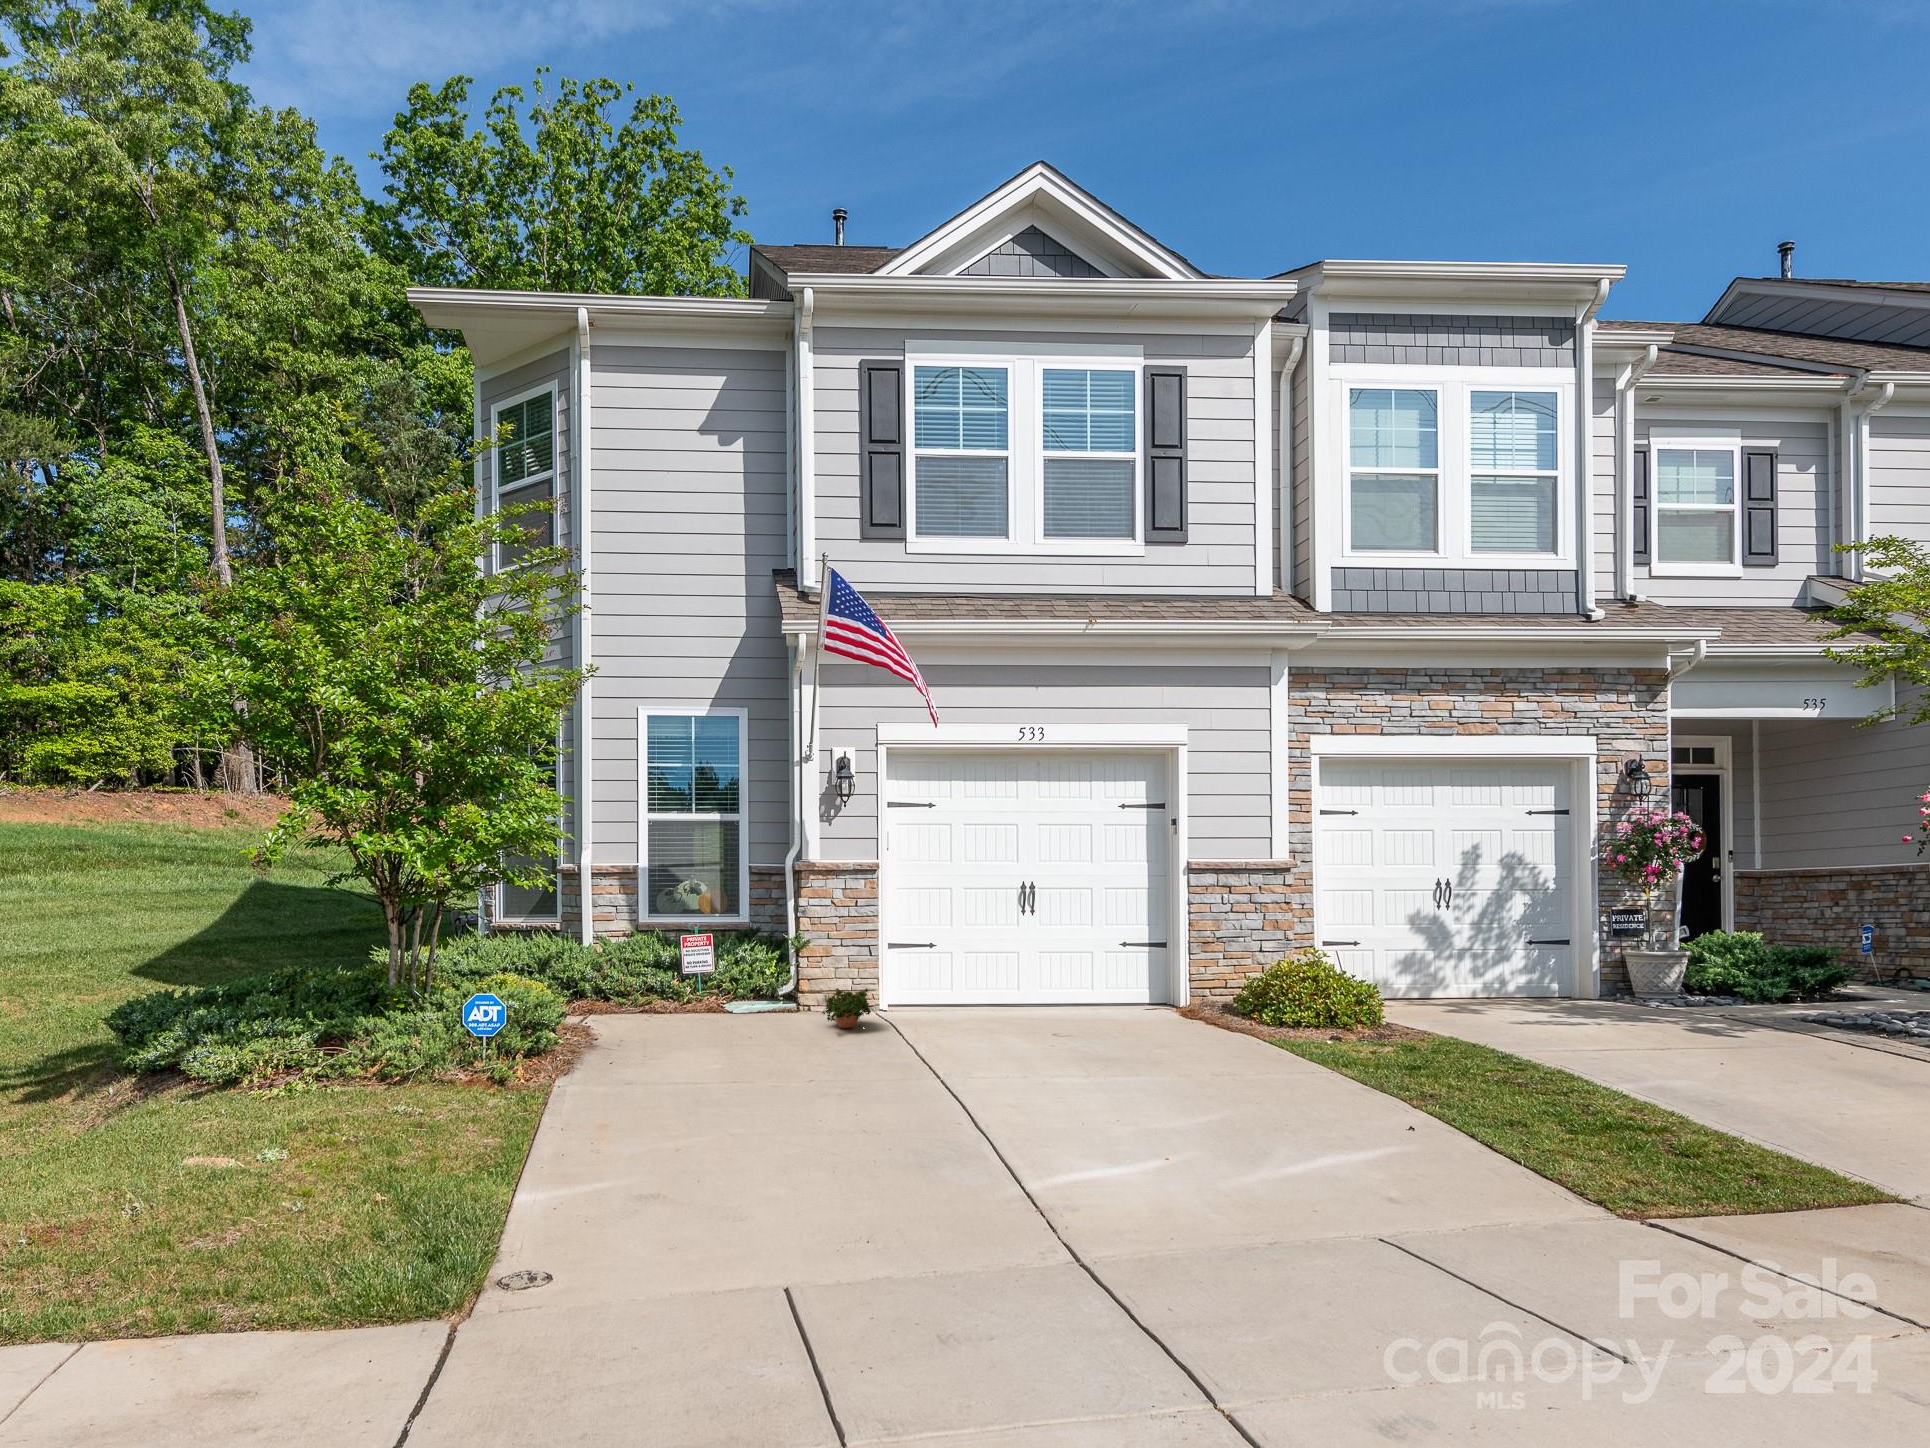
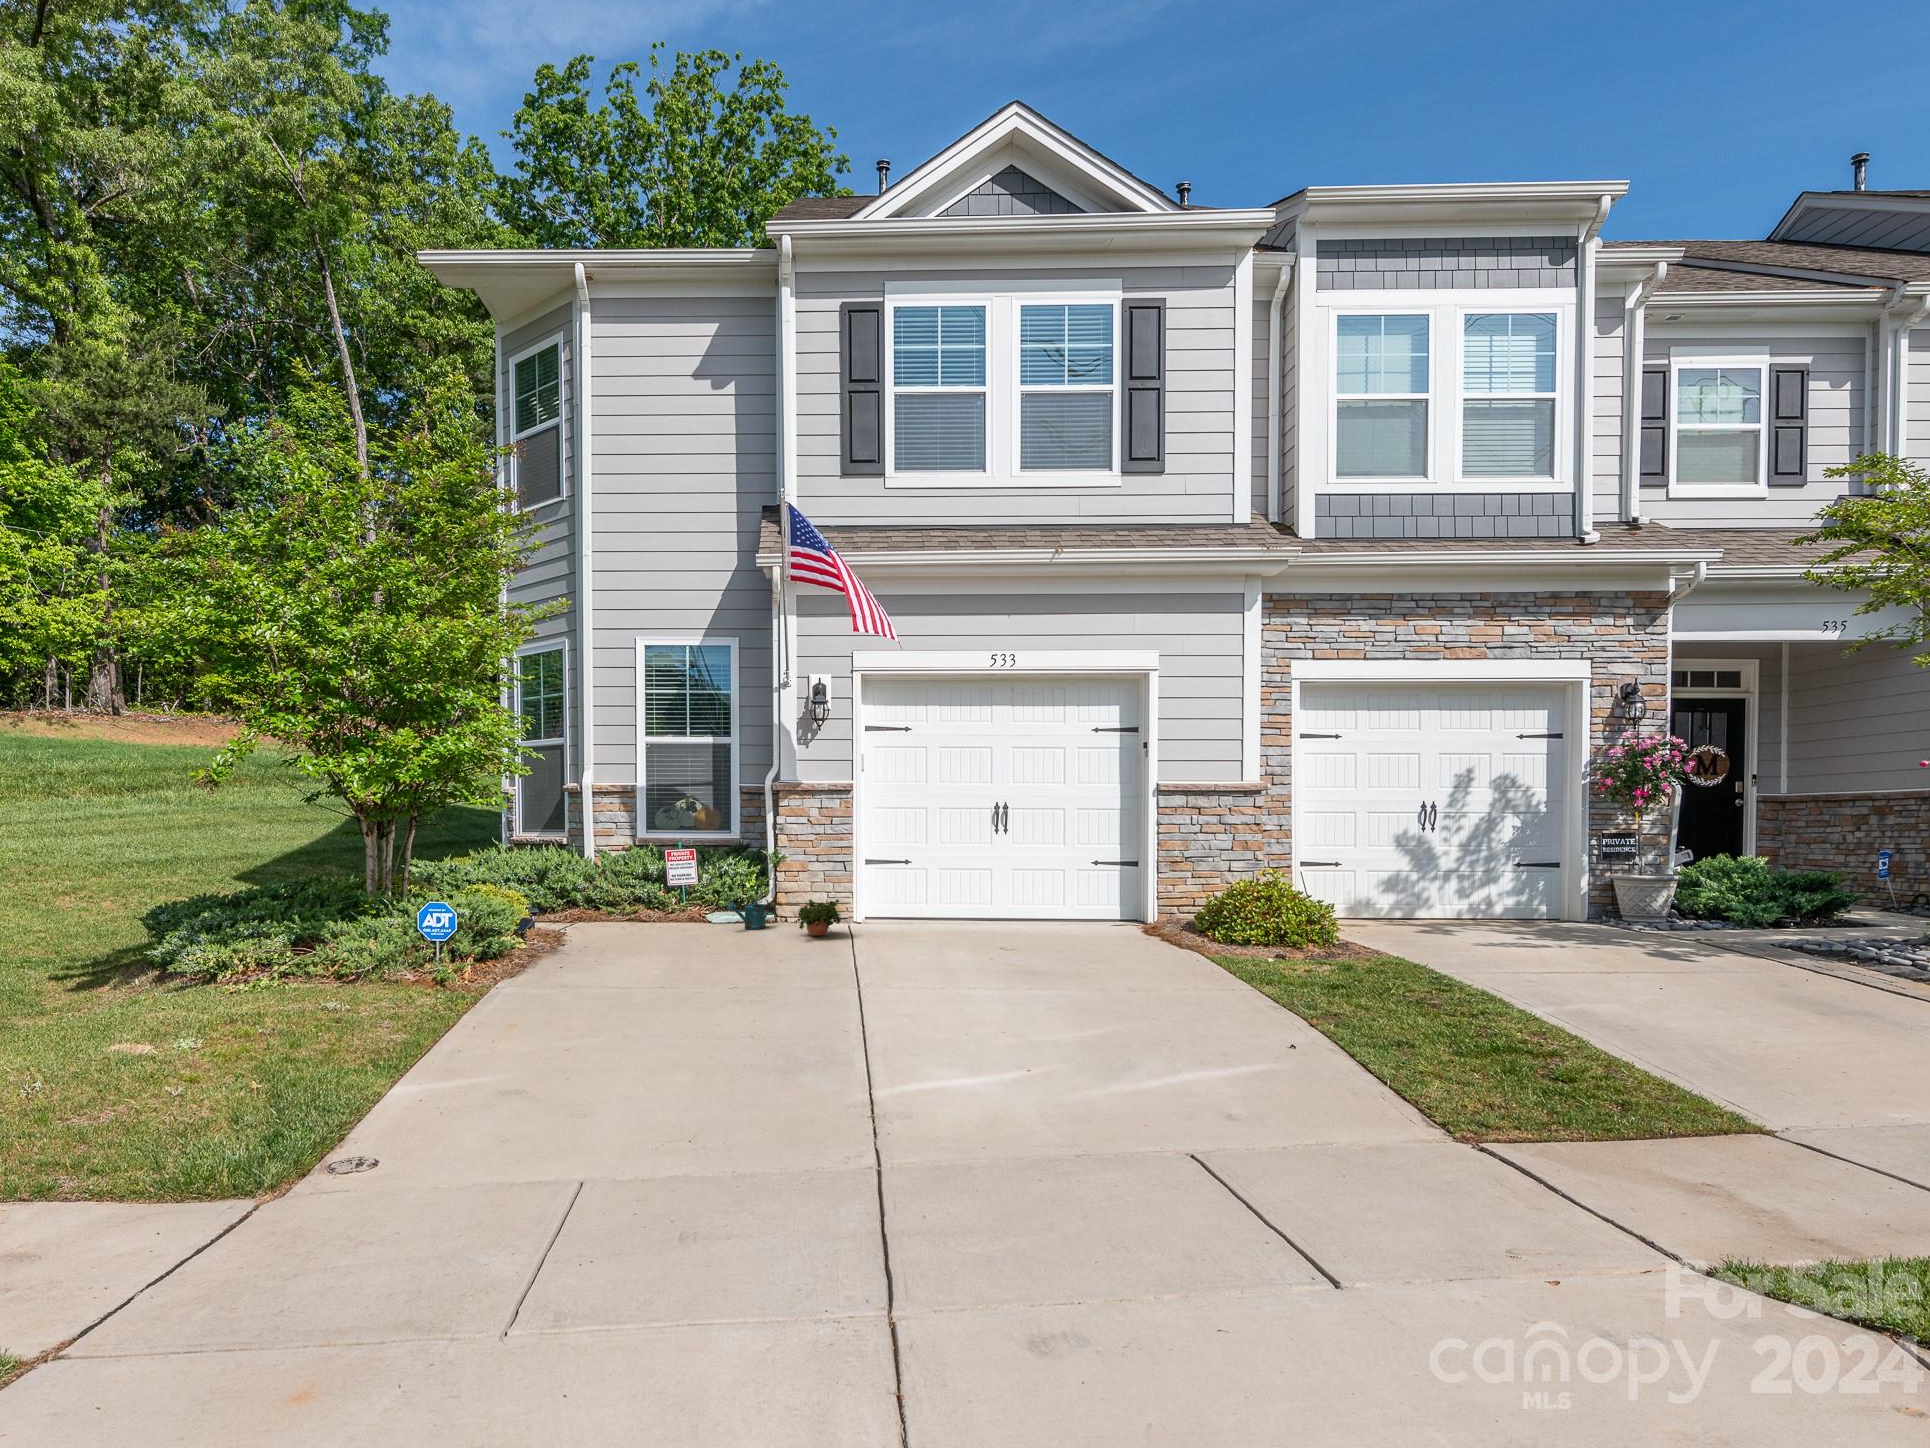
watering can: none [748,985,789,1020] -> present [727,898,769,930]

